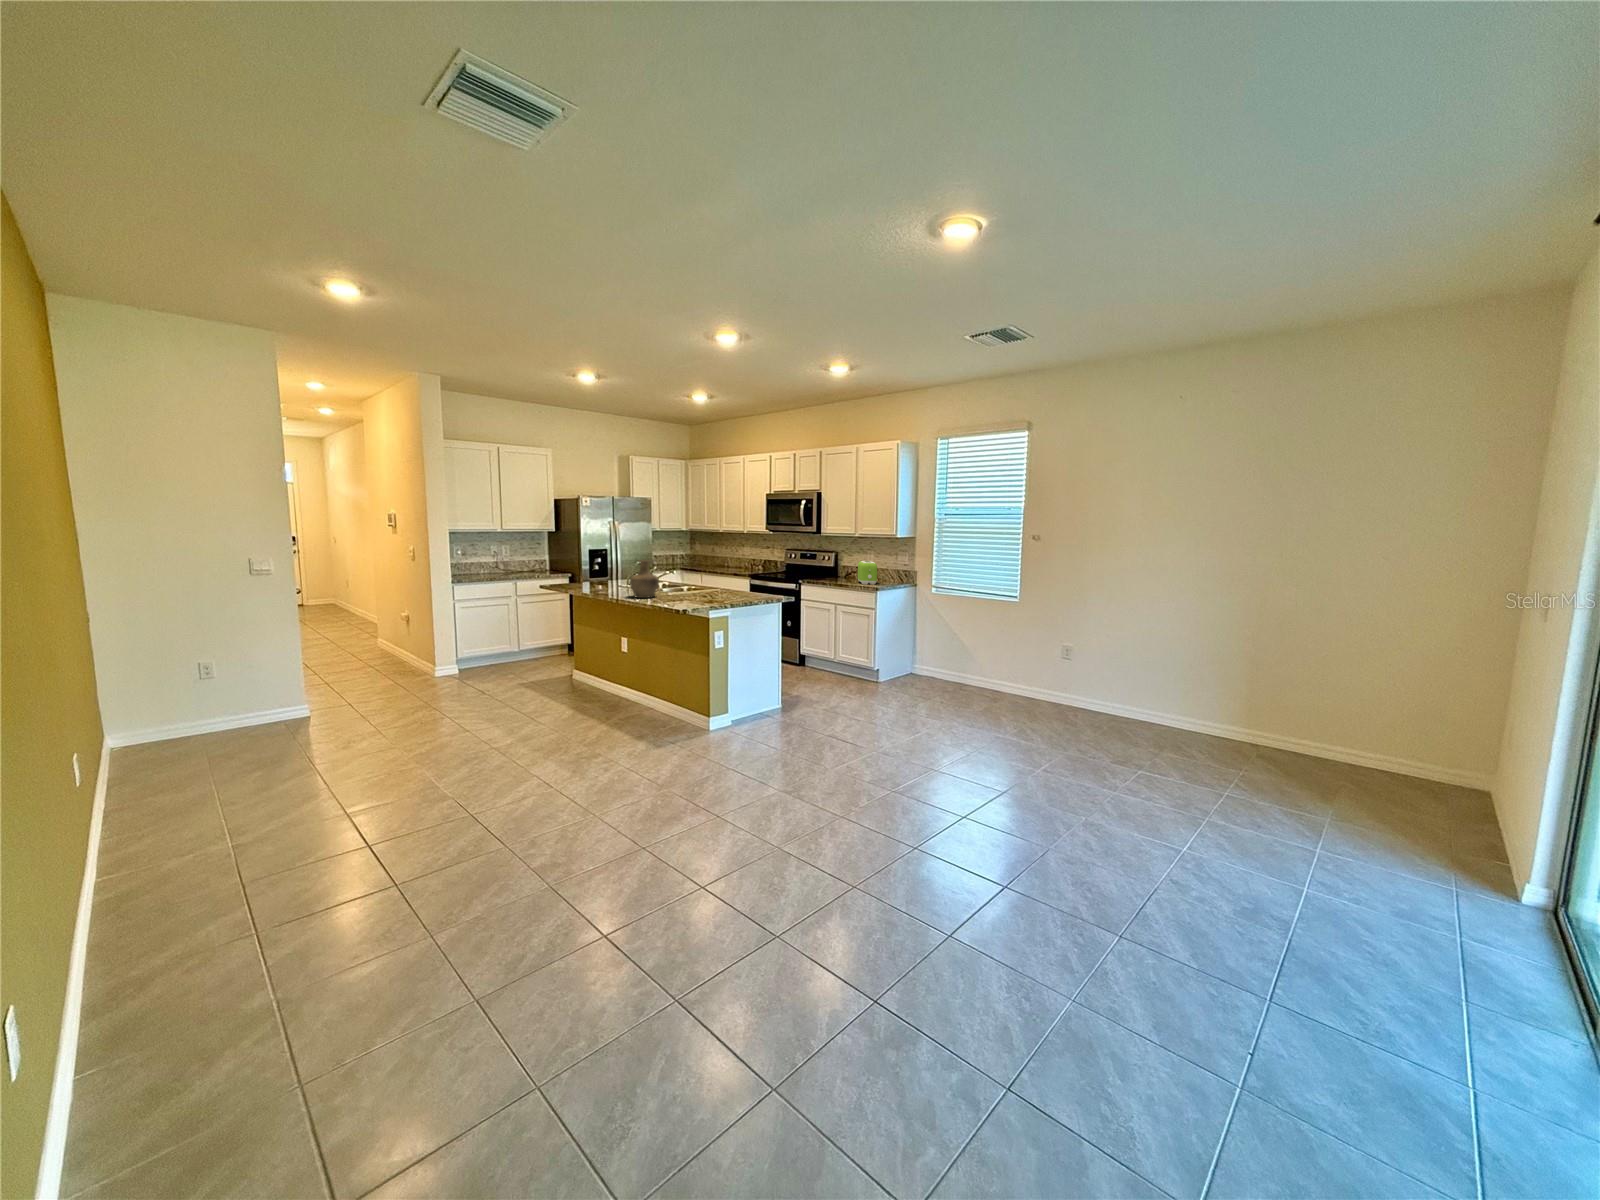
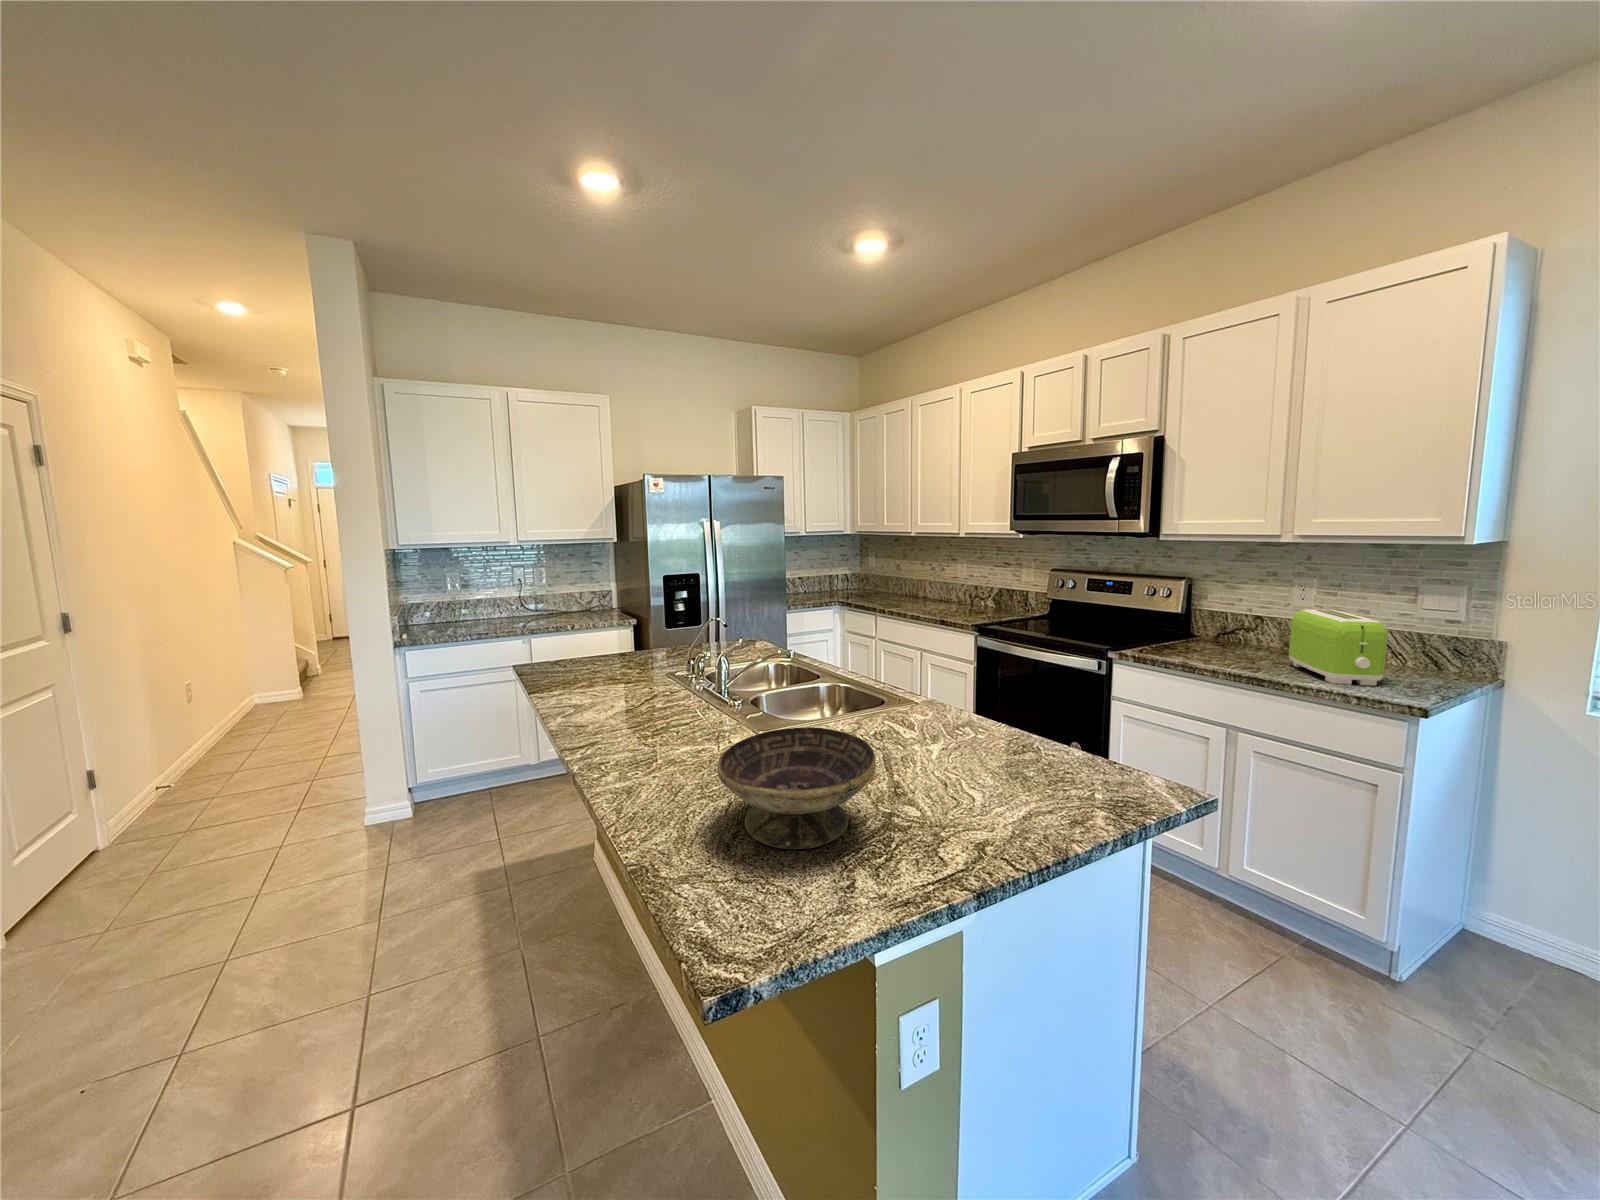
vase: present [630,560,659,598] -> none [614,635,710,766]
decorative bowl: none [672,581,712,604] -> present [717,727,876,849]

